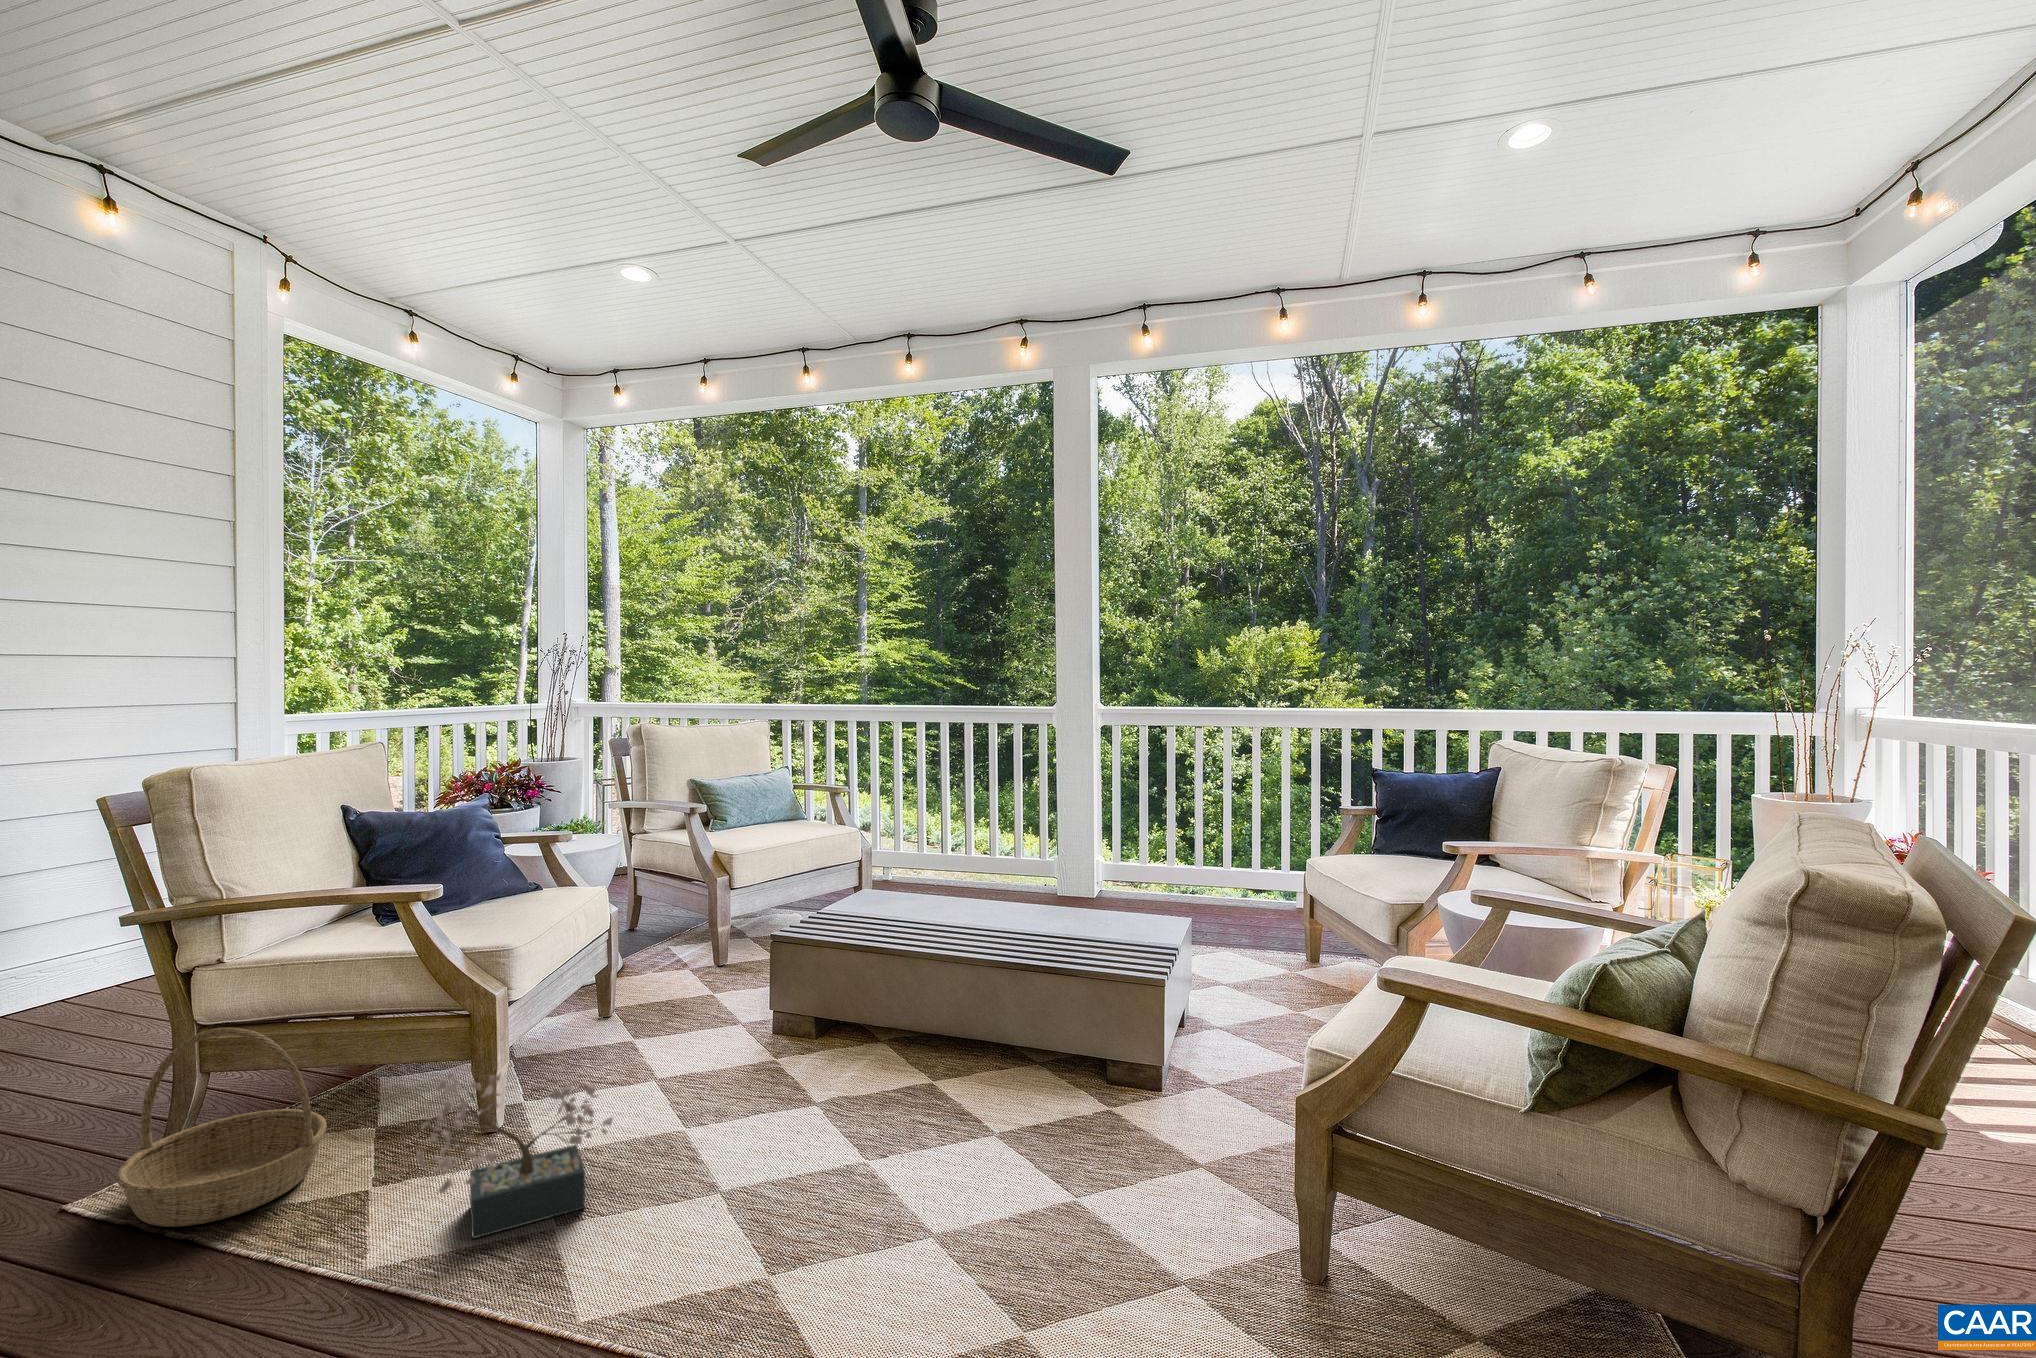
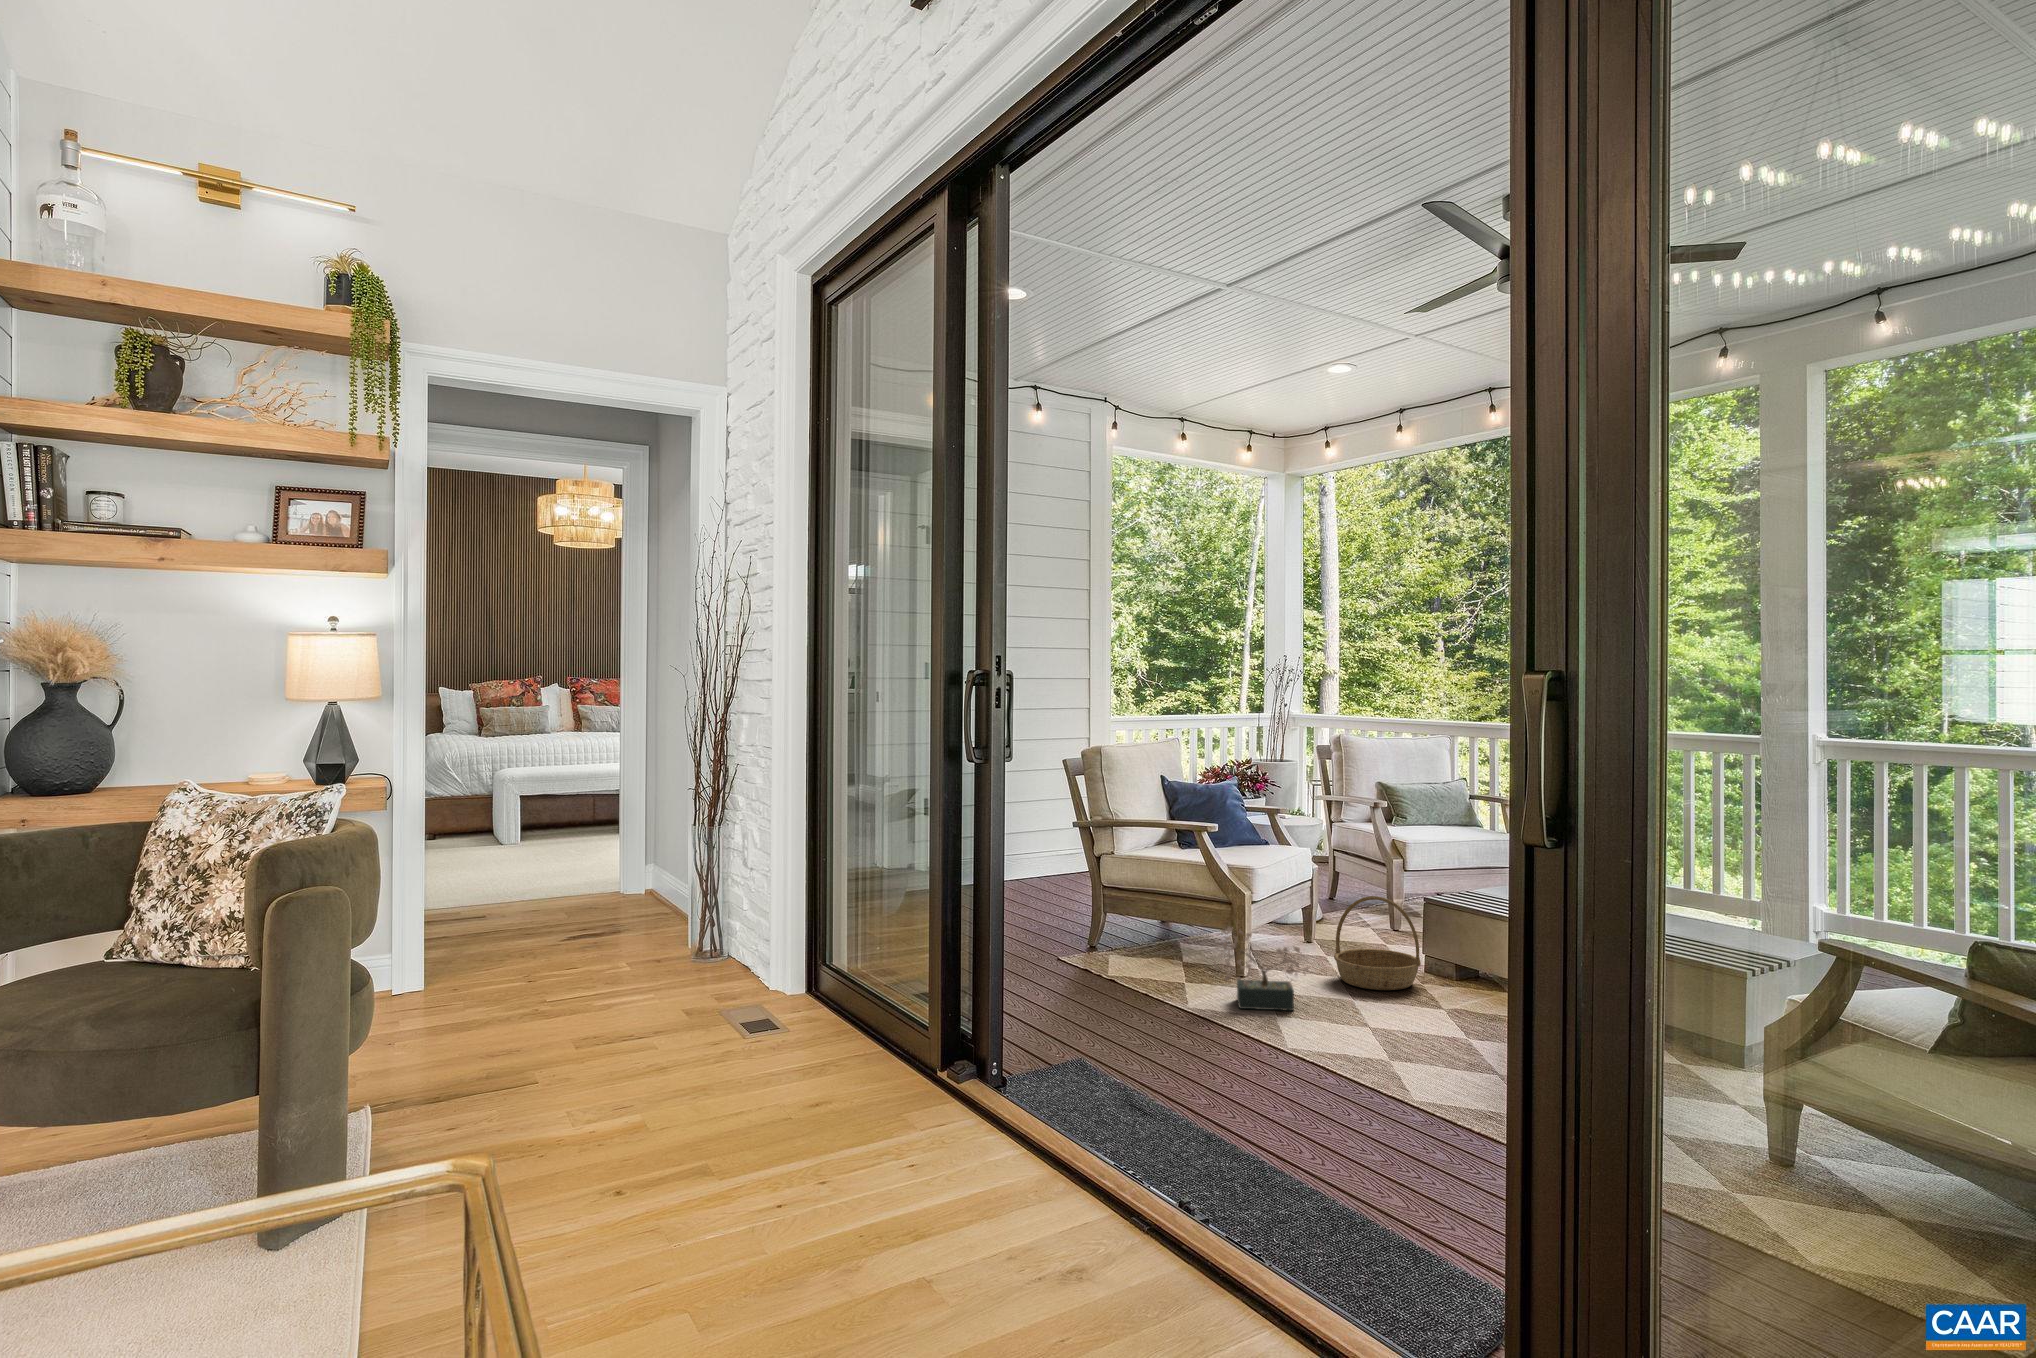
basket: present [117,1028,327,1227] -> present [1334,896,1421,990]

